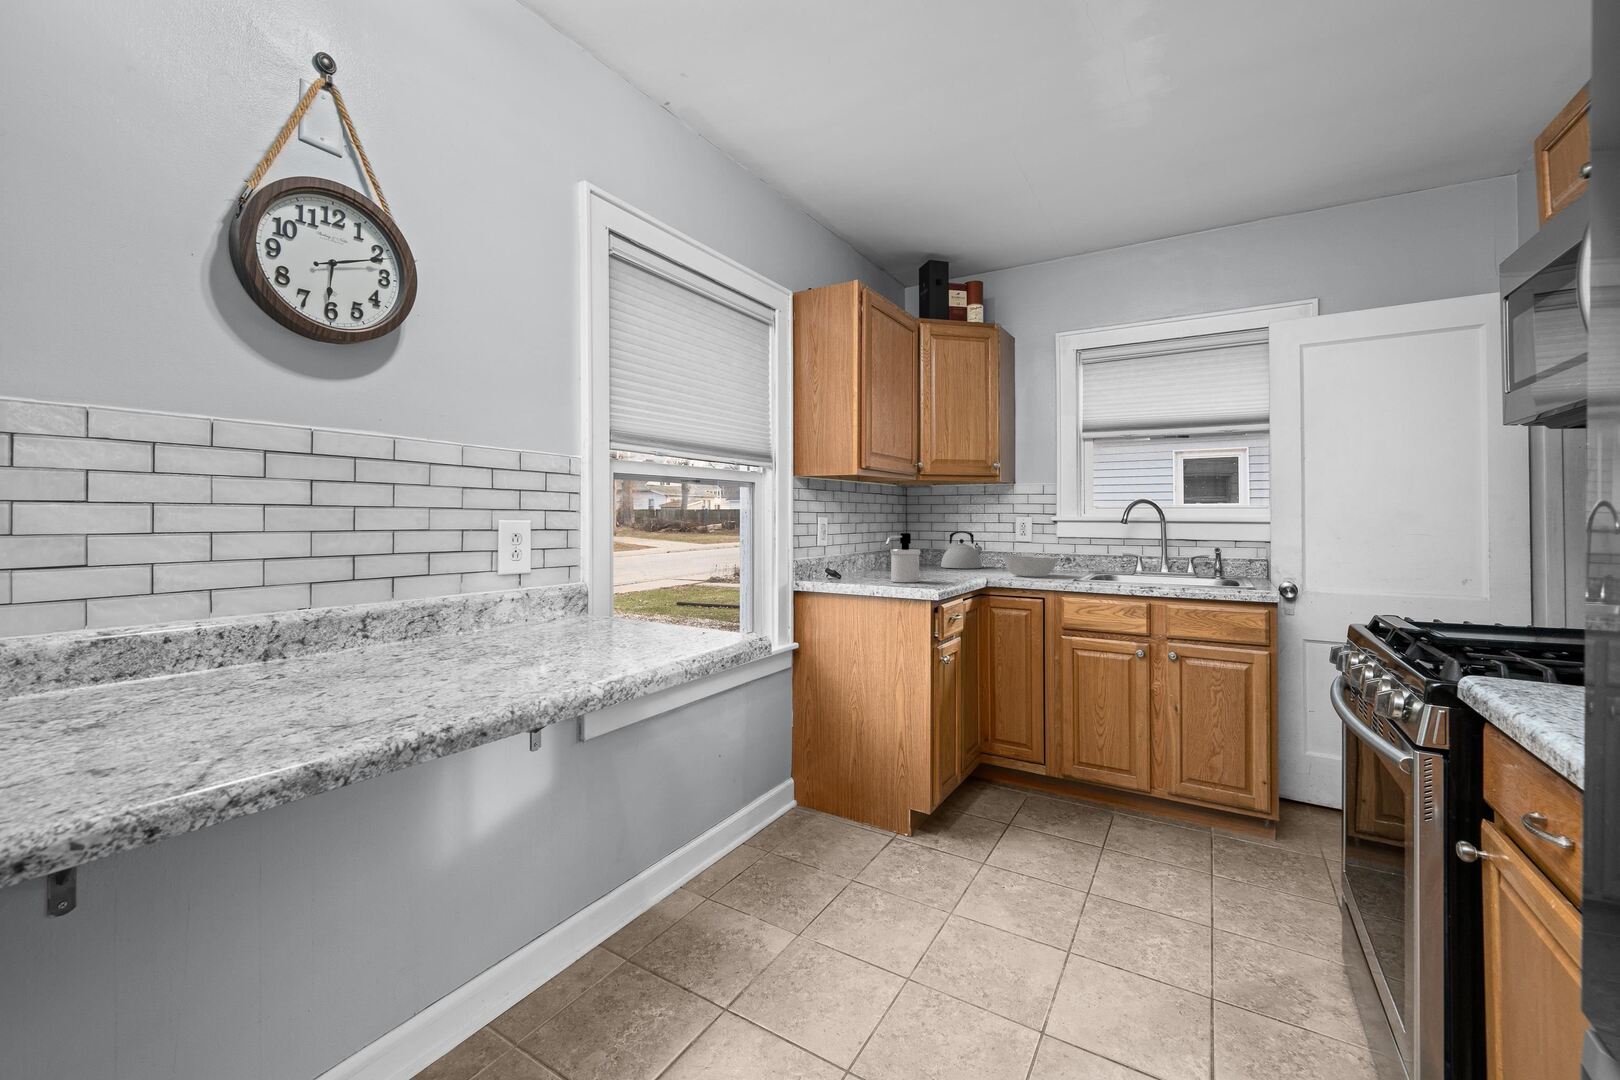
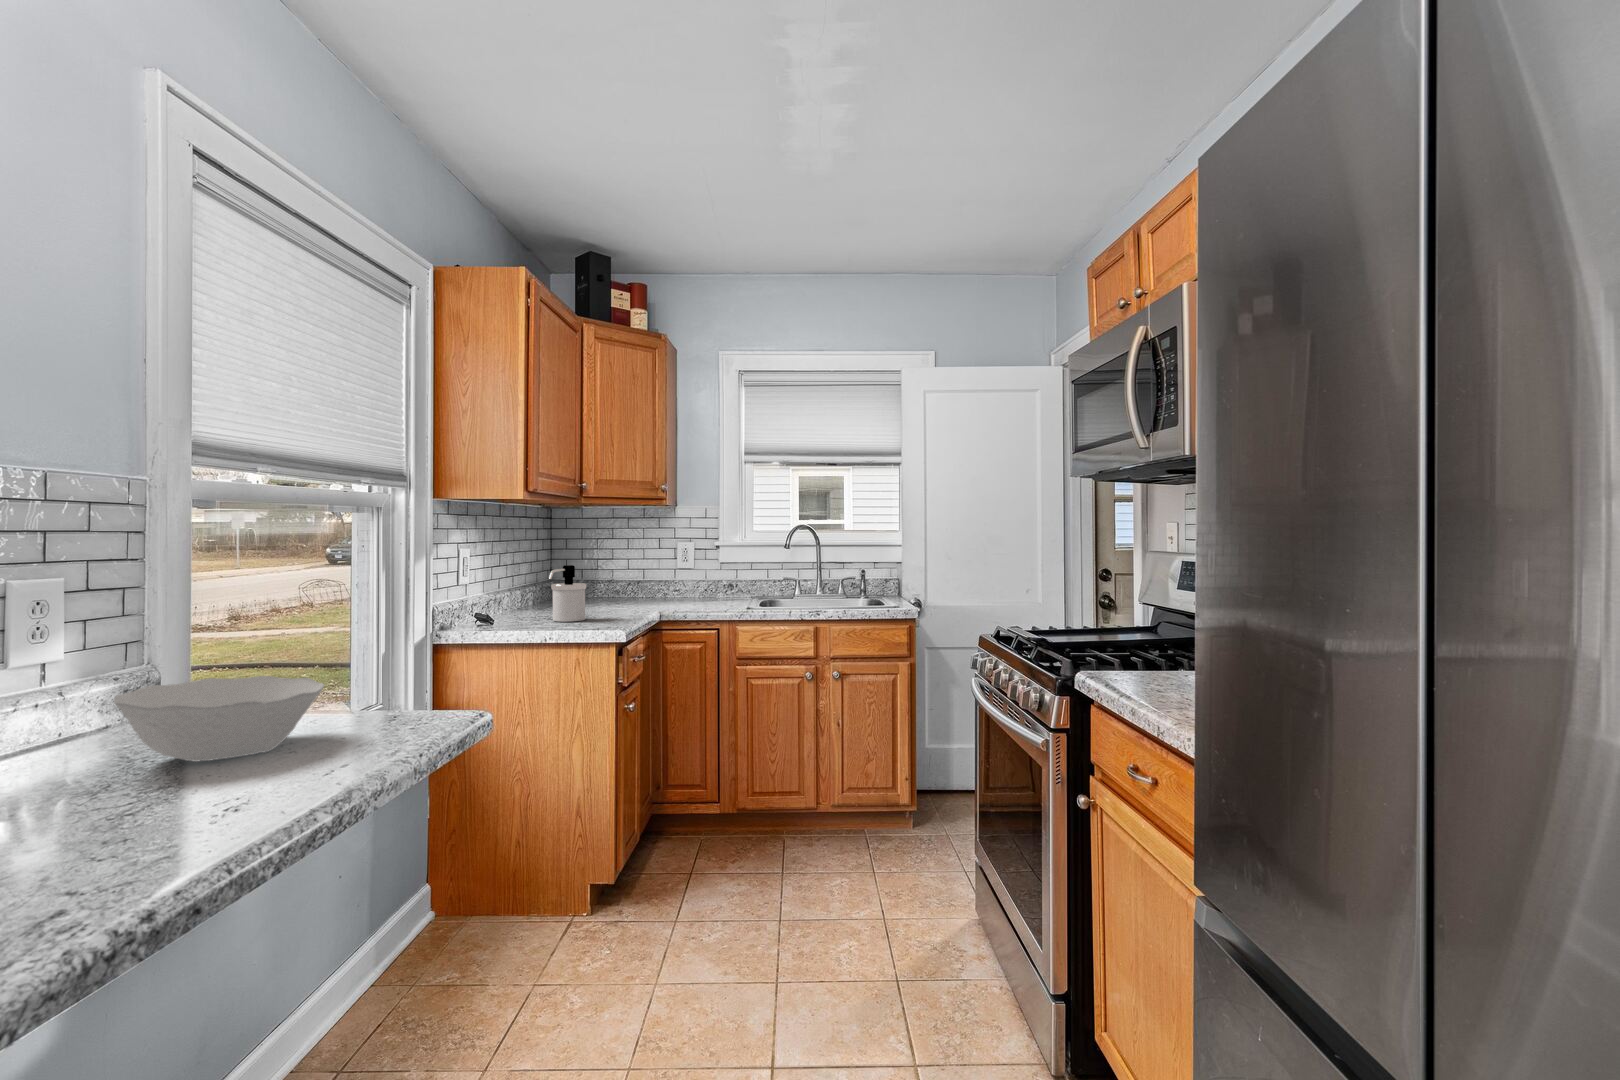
kettle: present [941,531,982,568] -> none [594,558,640,599]
bowl: present [1001,554,1059,577] -> present [114,676,324,762]

